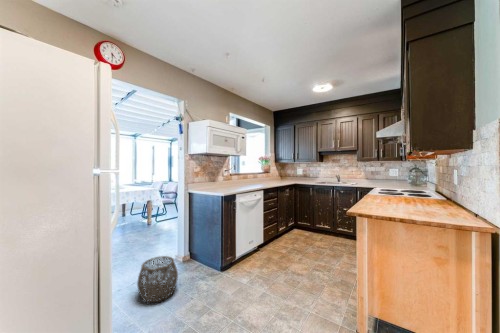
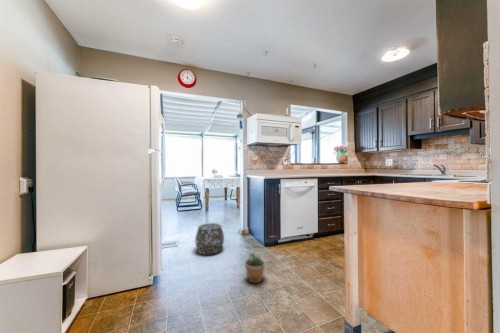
potted plant: none [231,283,254,319] -> present [245,252,265,283]

